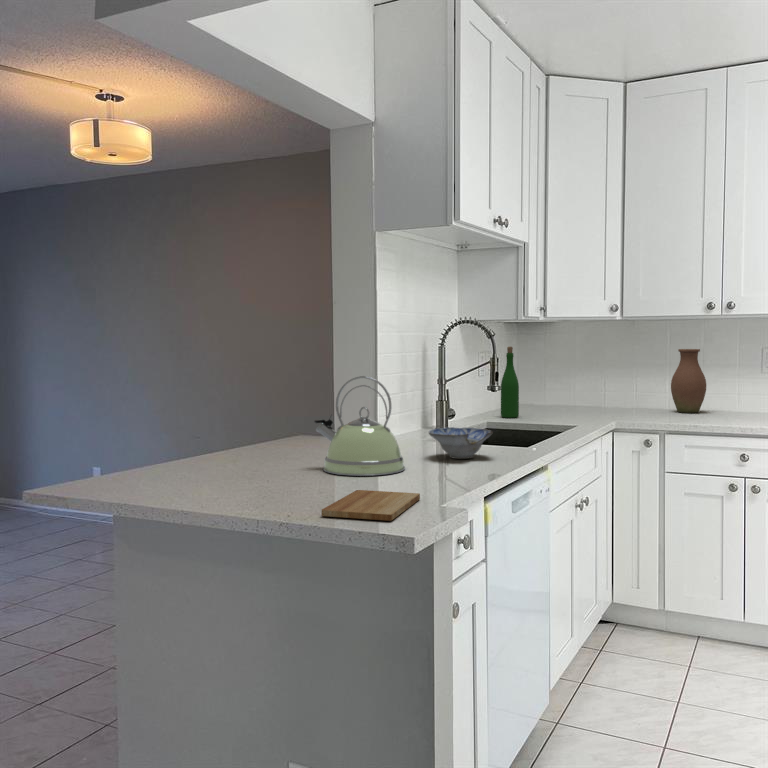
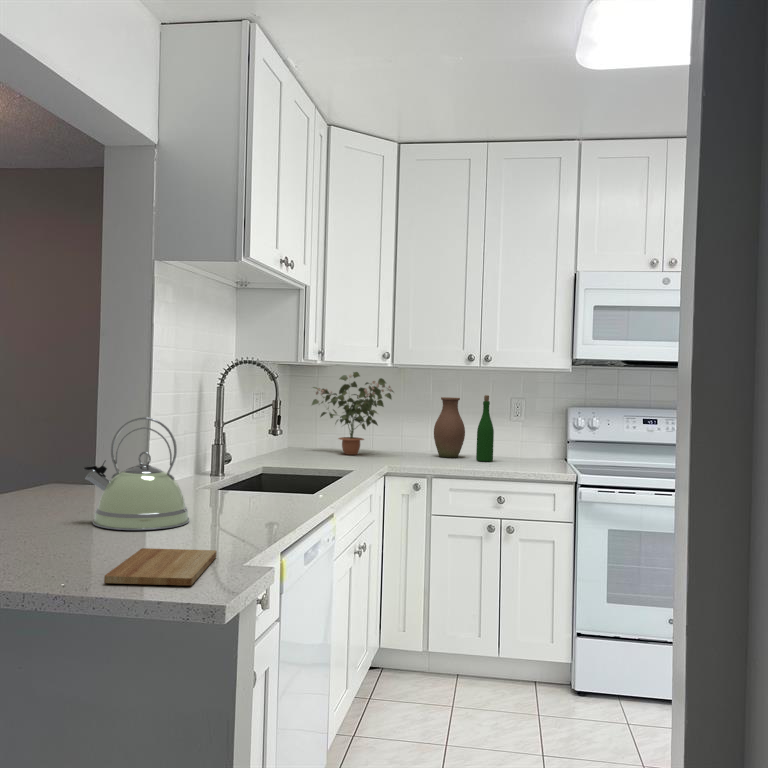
potted plant: none [539,326,627,411] -> present [312,372,393,455]
wine bottle: present [501,347,519,418] -> present [476,395,494,462]
ceramic bowl: present [429,427,493,459] -> none [213,474,282,508]

